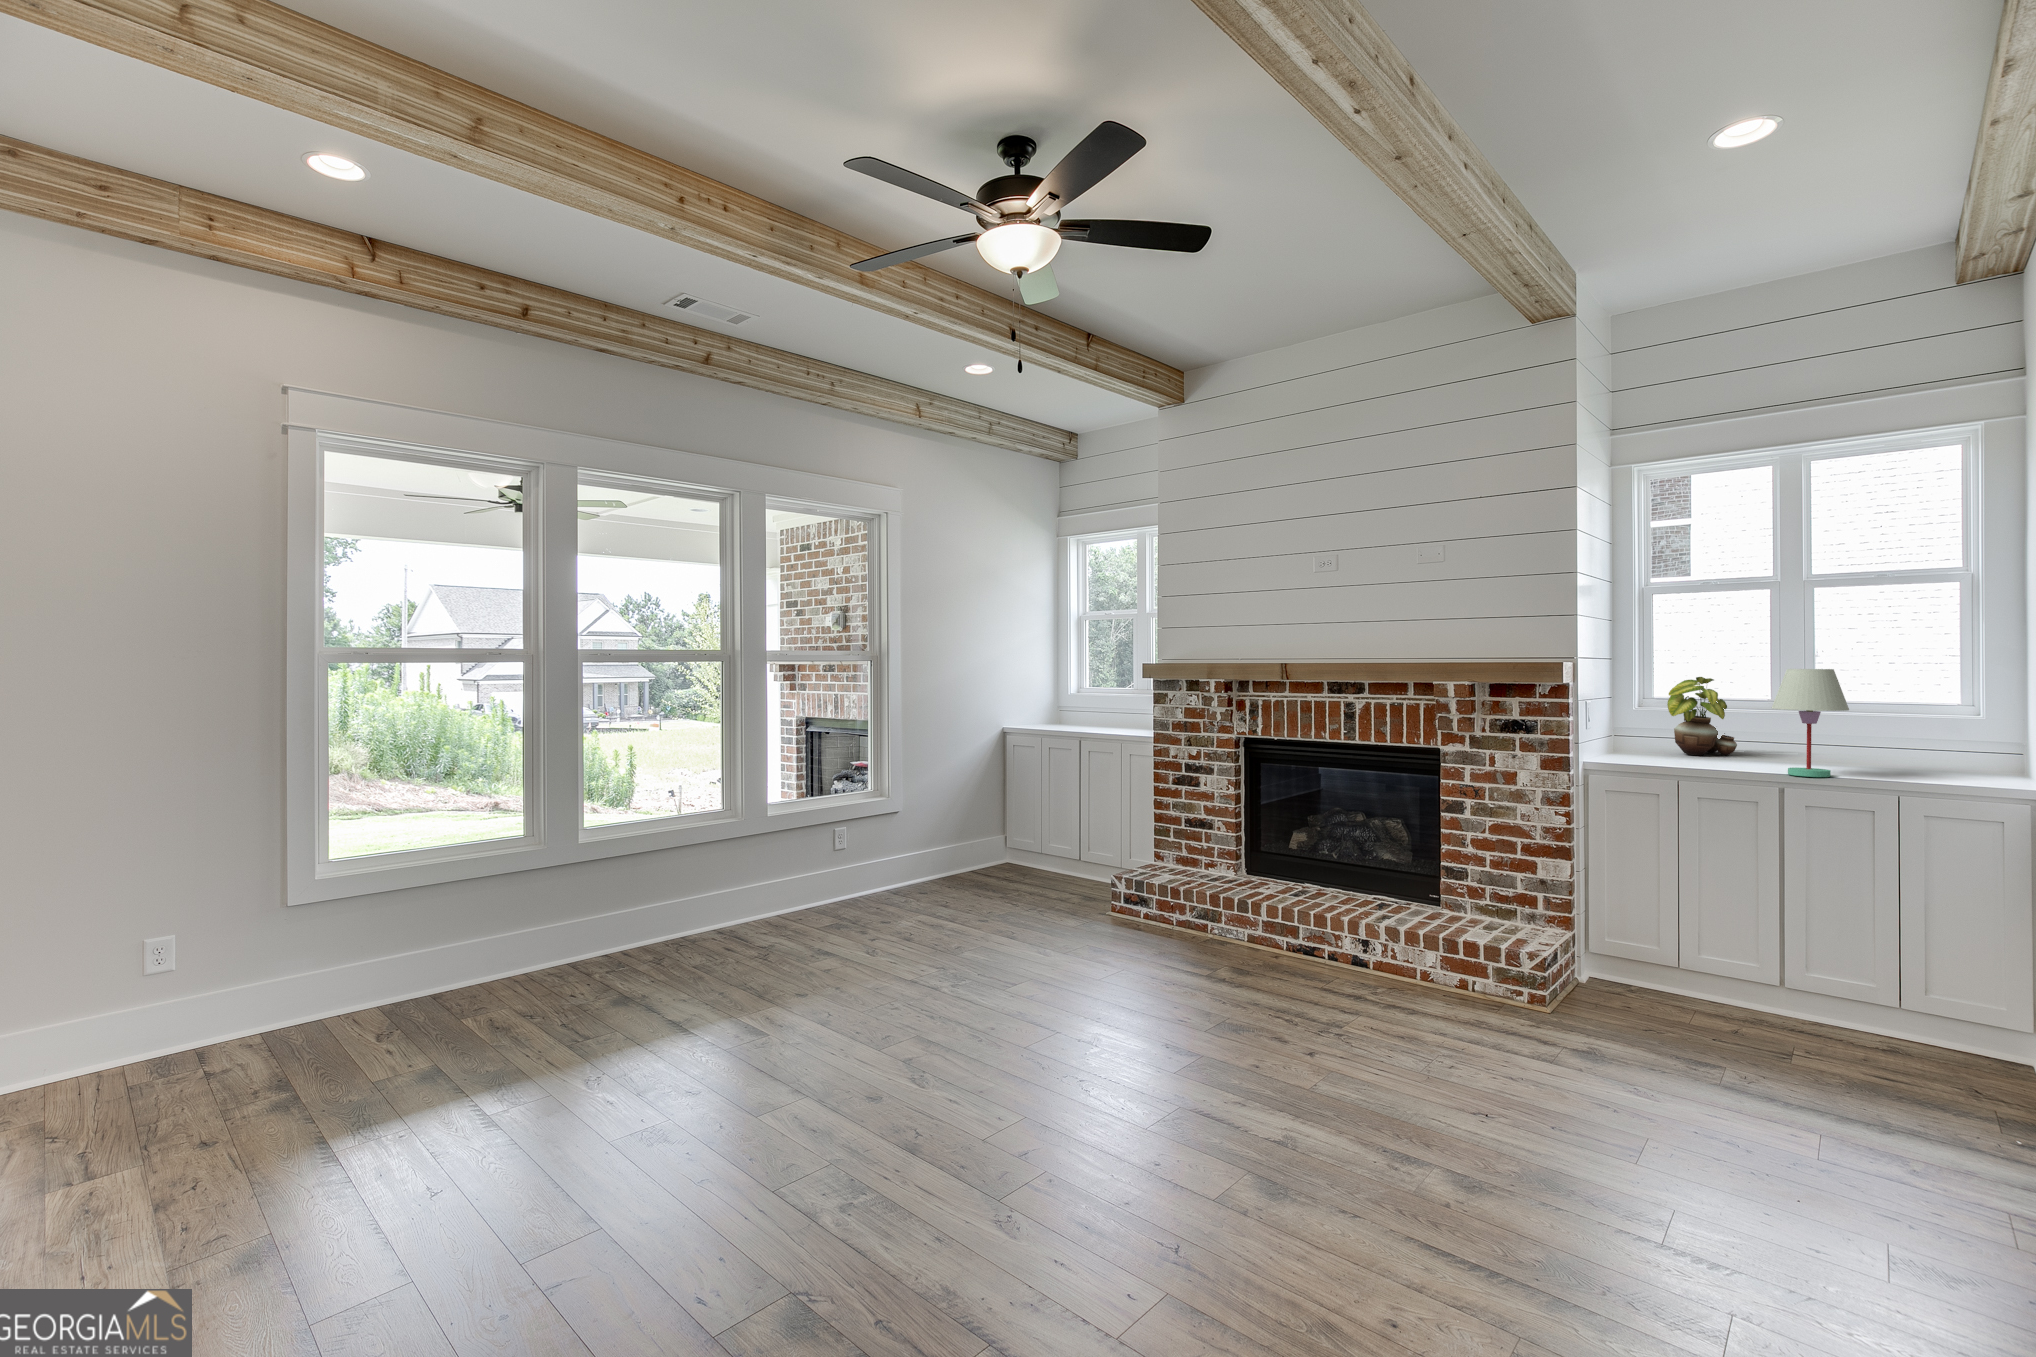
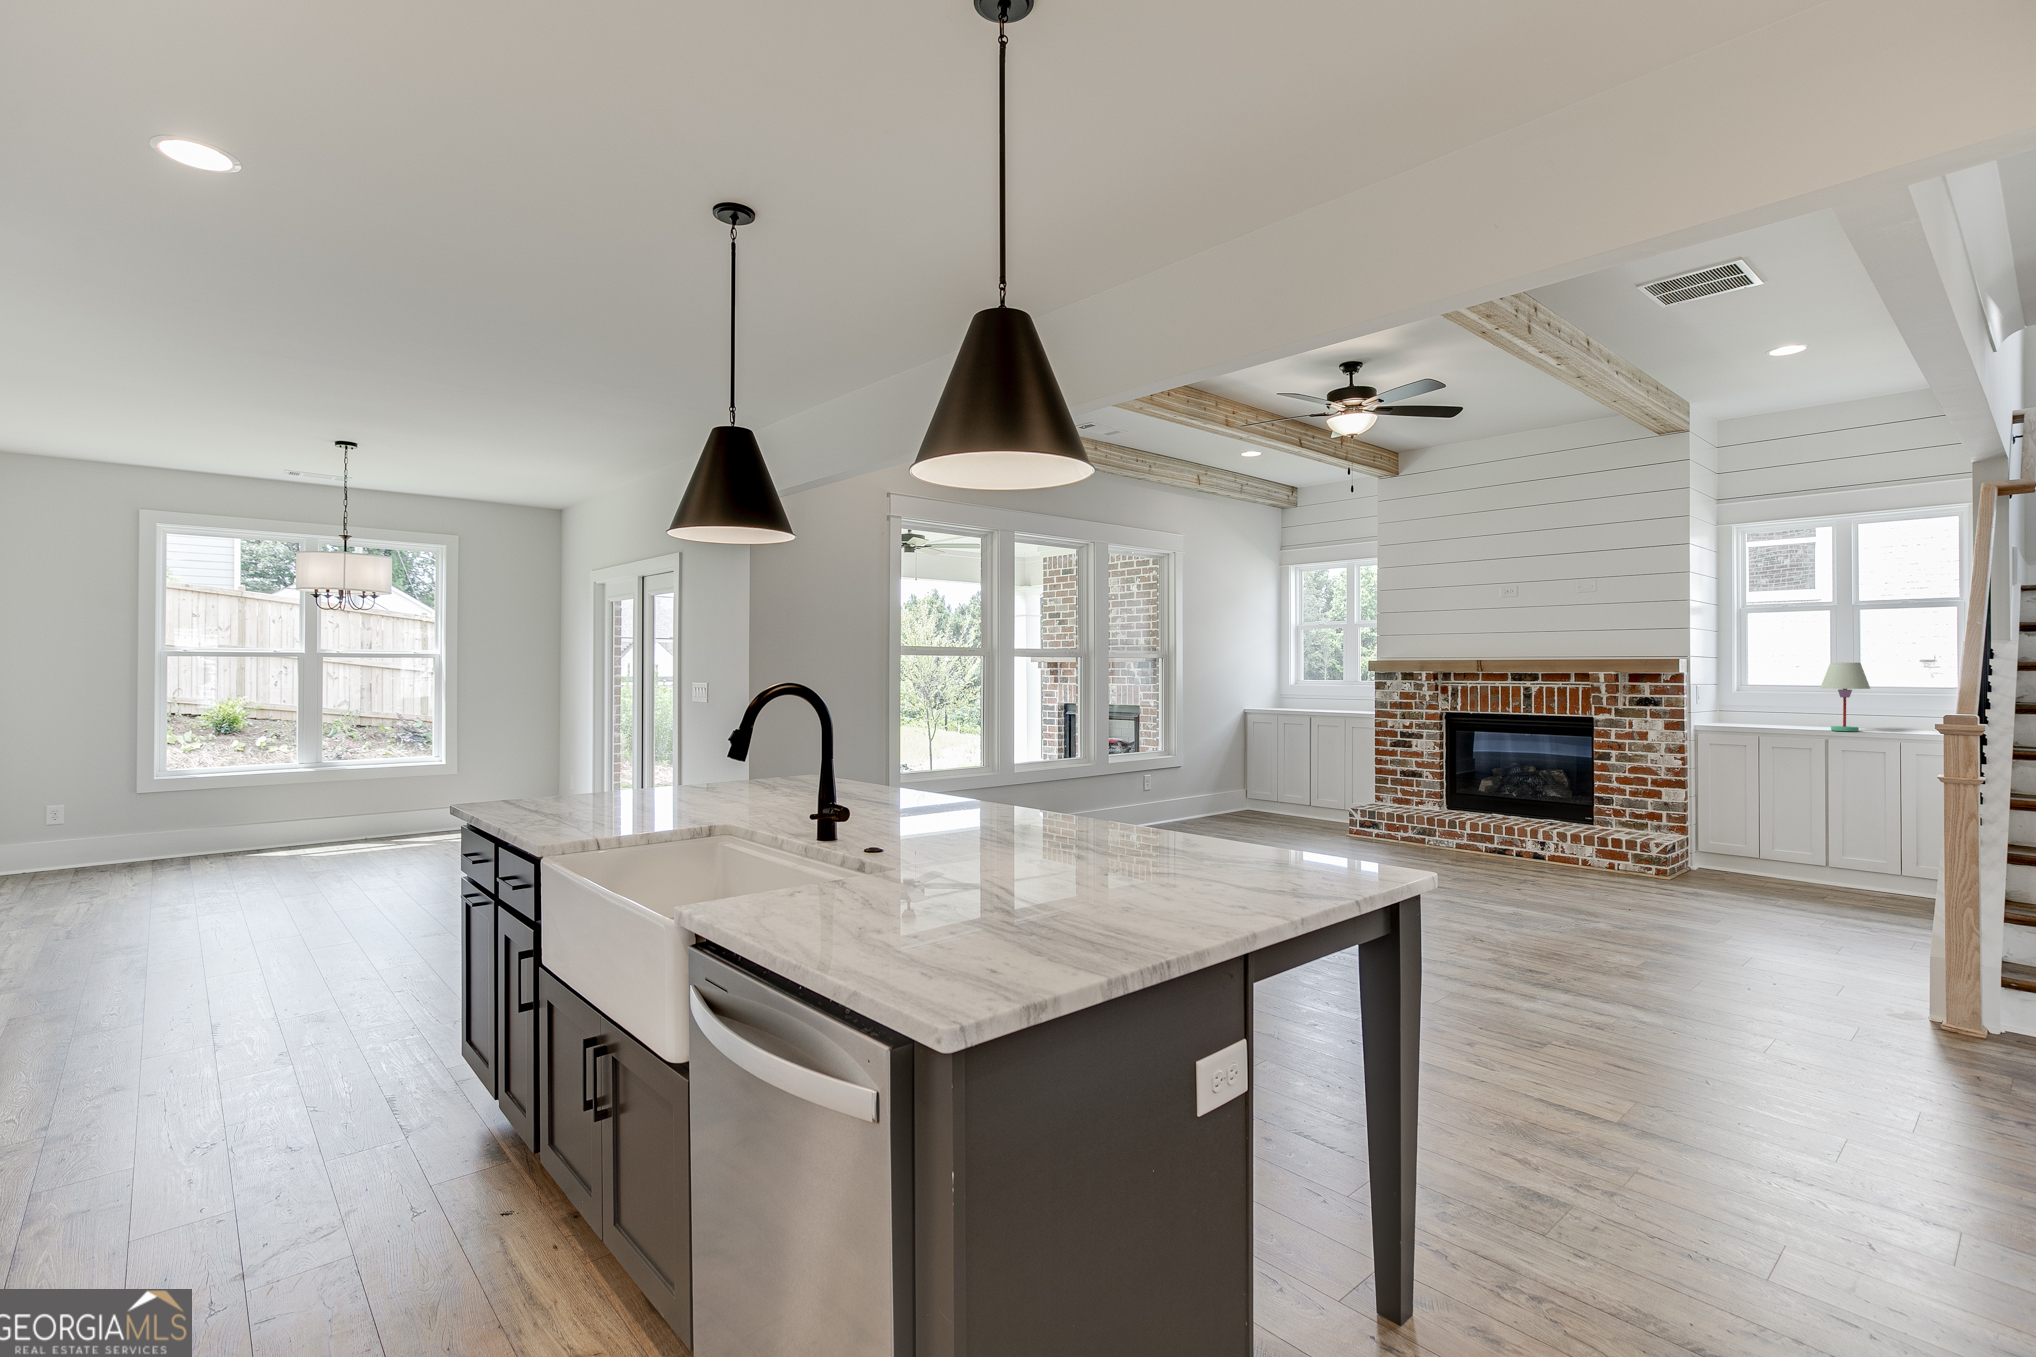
potted plant: present [1667,677,1737,755] -> none [1752,669,1805,722]

